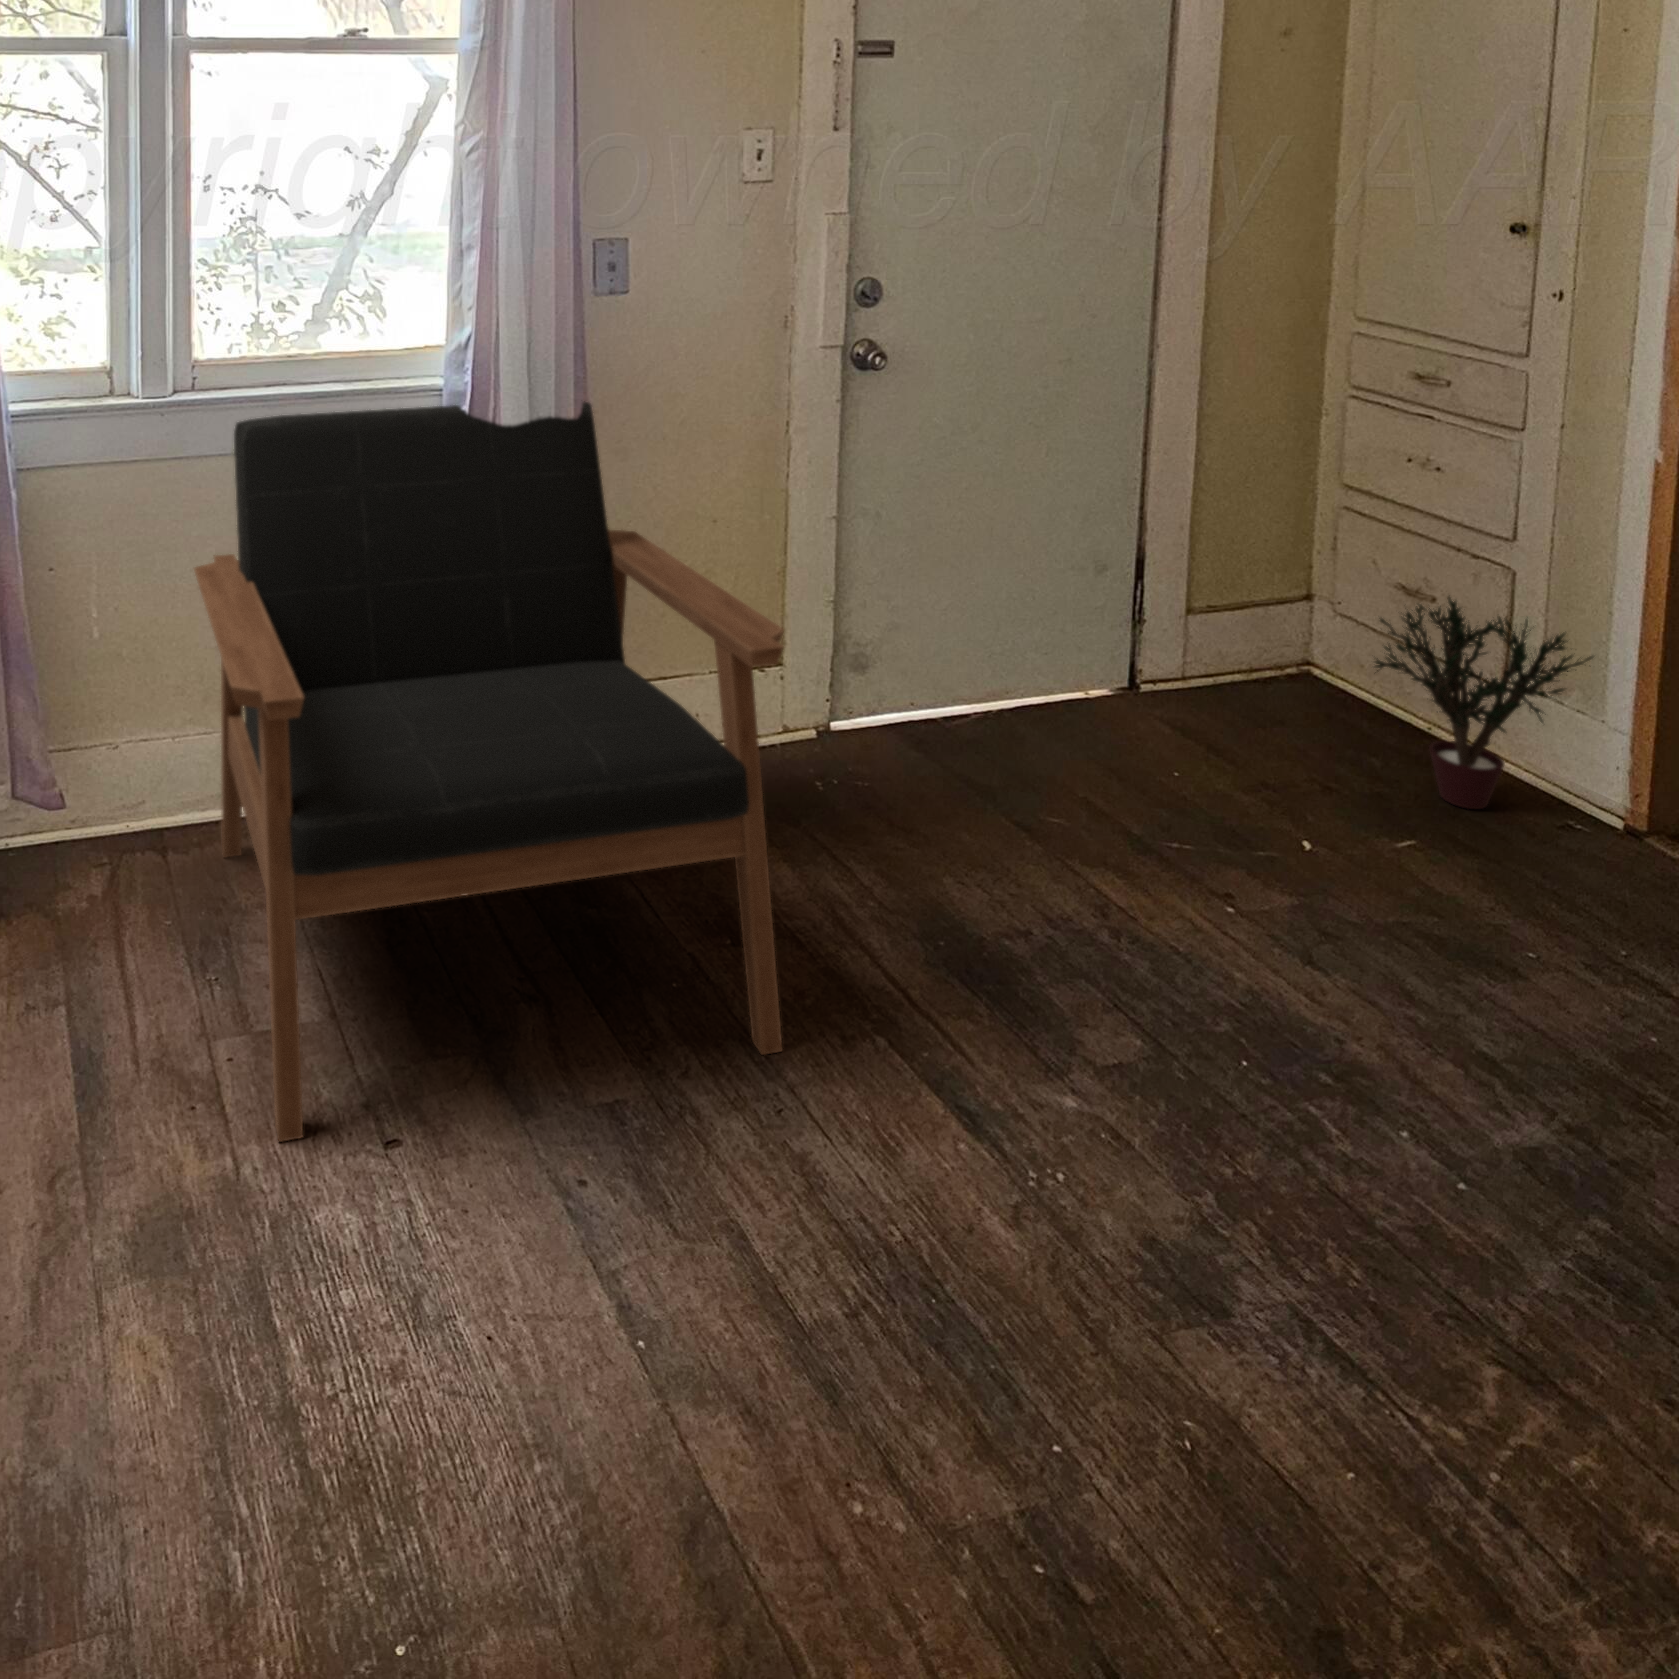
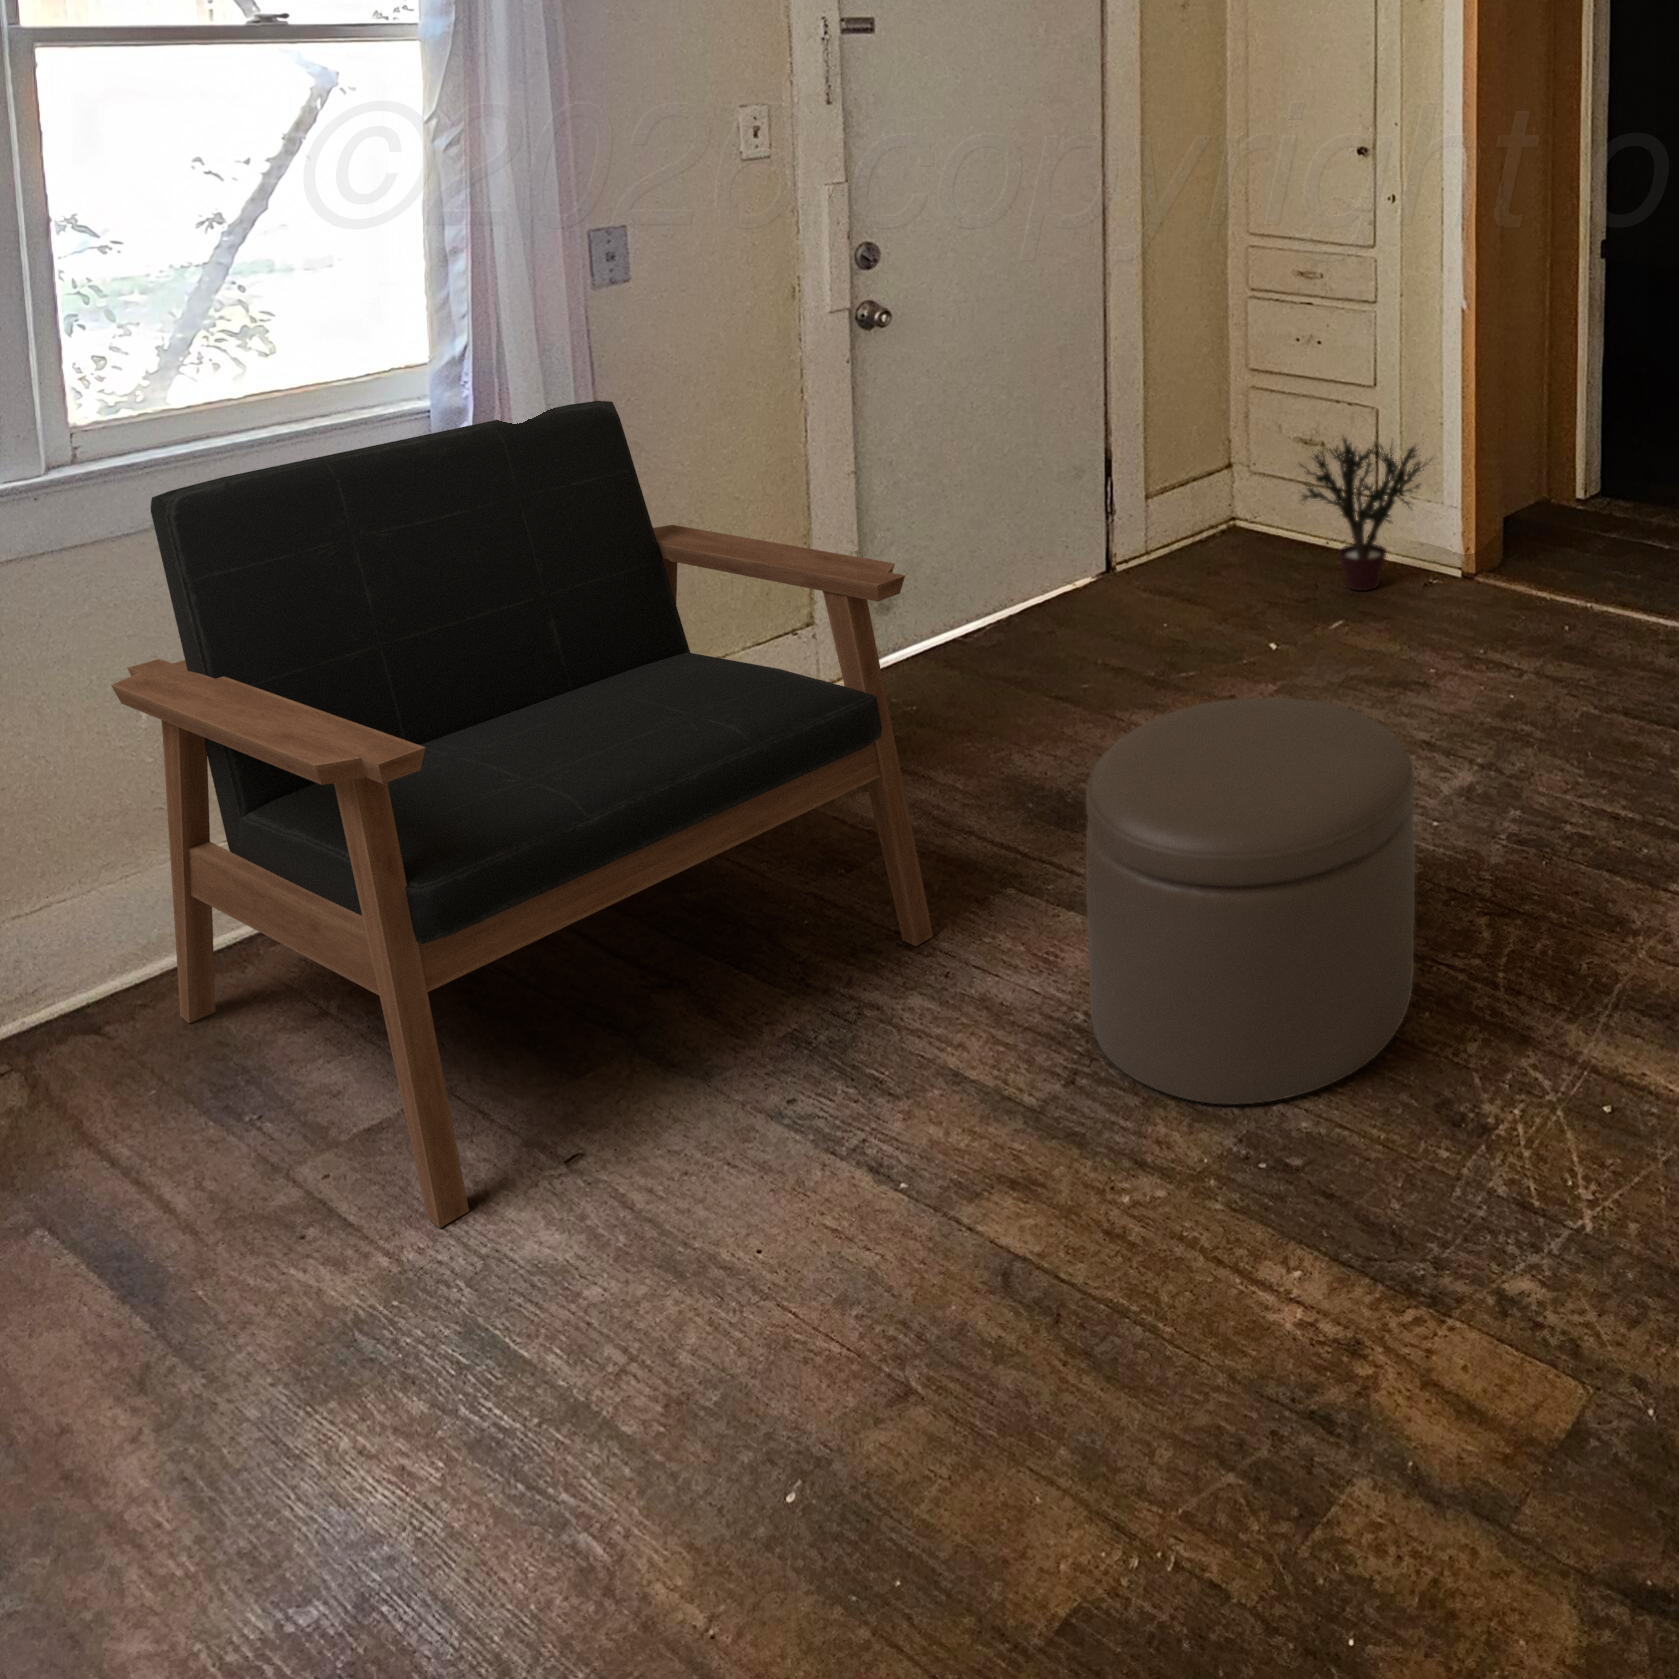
ottoman: none [902,908,1378,1527] -> present [1086,698,1415,1105]

